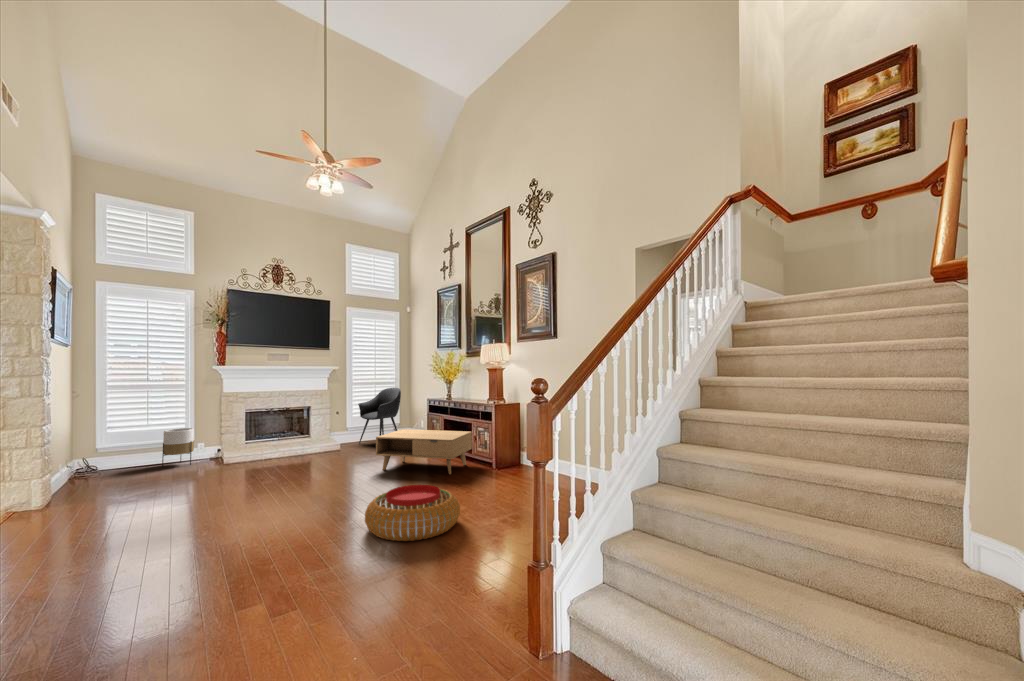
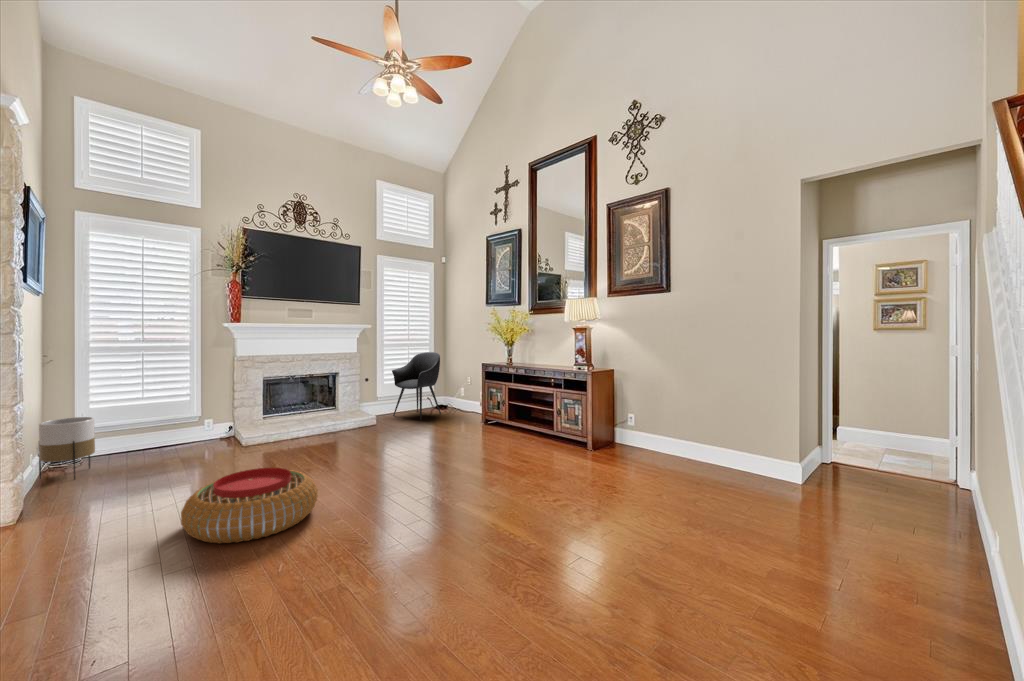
planter: present [162,428,194,467] -> present [39,417,95,479]
coffee table: present [376,429,472,474] -> none [445,401,552,456]
pouf: present [365,485,460,541] -> present [181,468,318,543]

